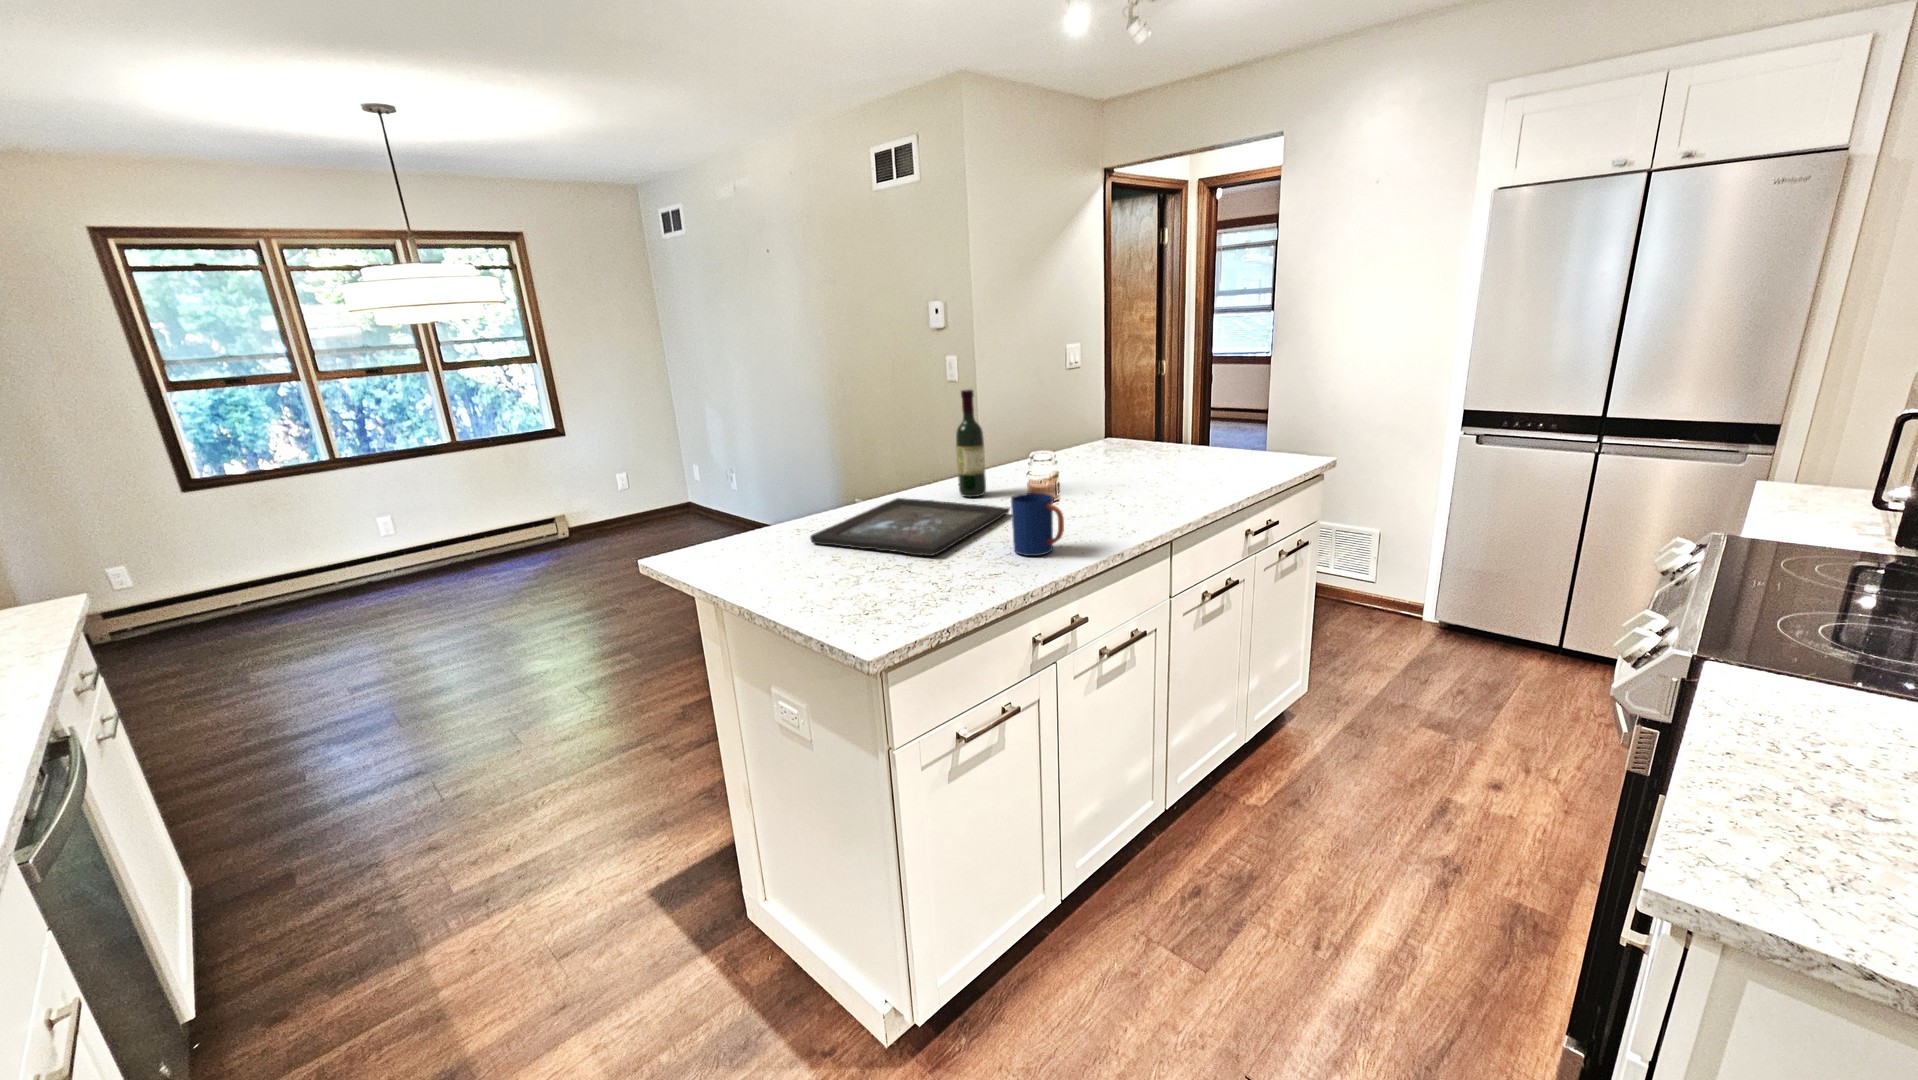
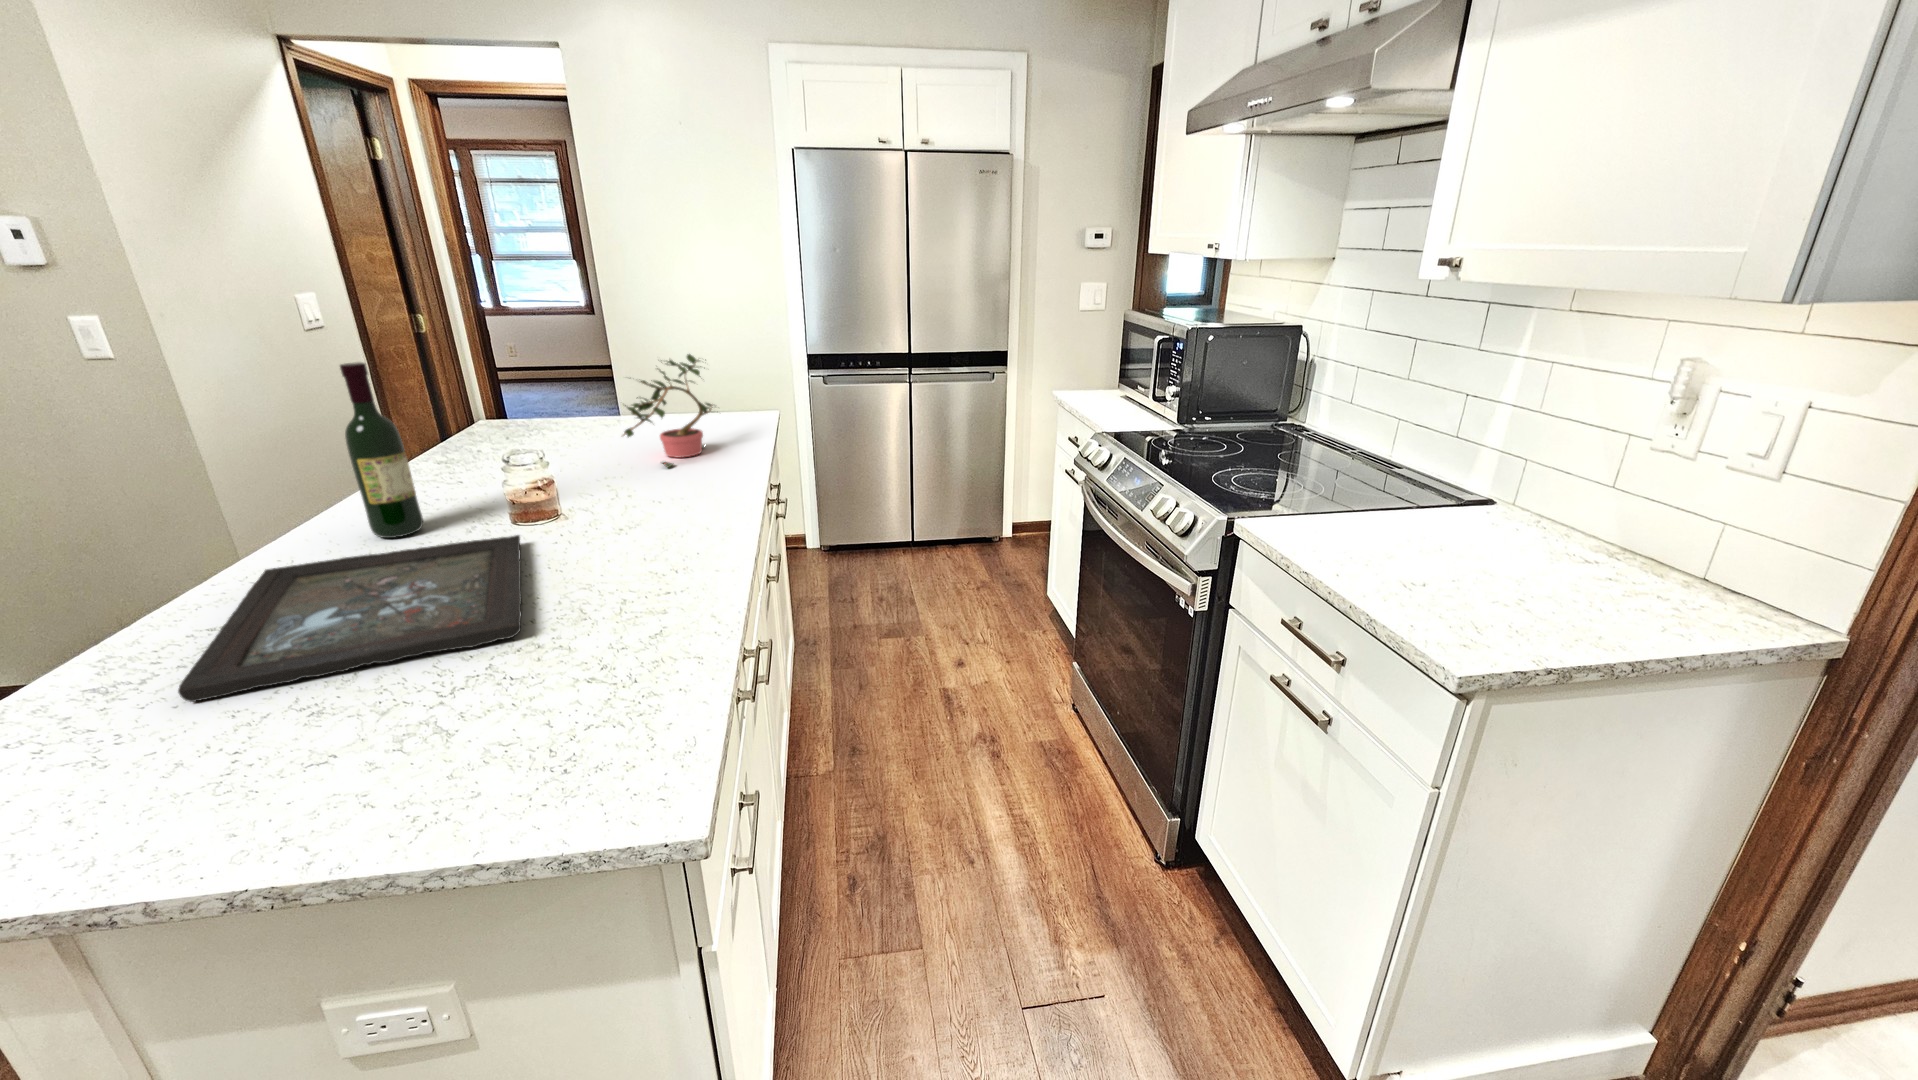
potted plant: none [1130,398,1238,489] -> present [623,354,713,468]
mug: present [1011,493,1064,556] -> none [609,498,703,591]

